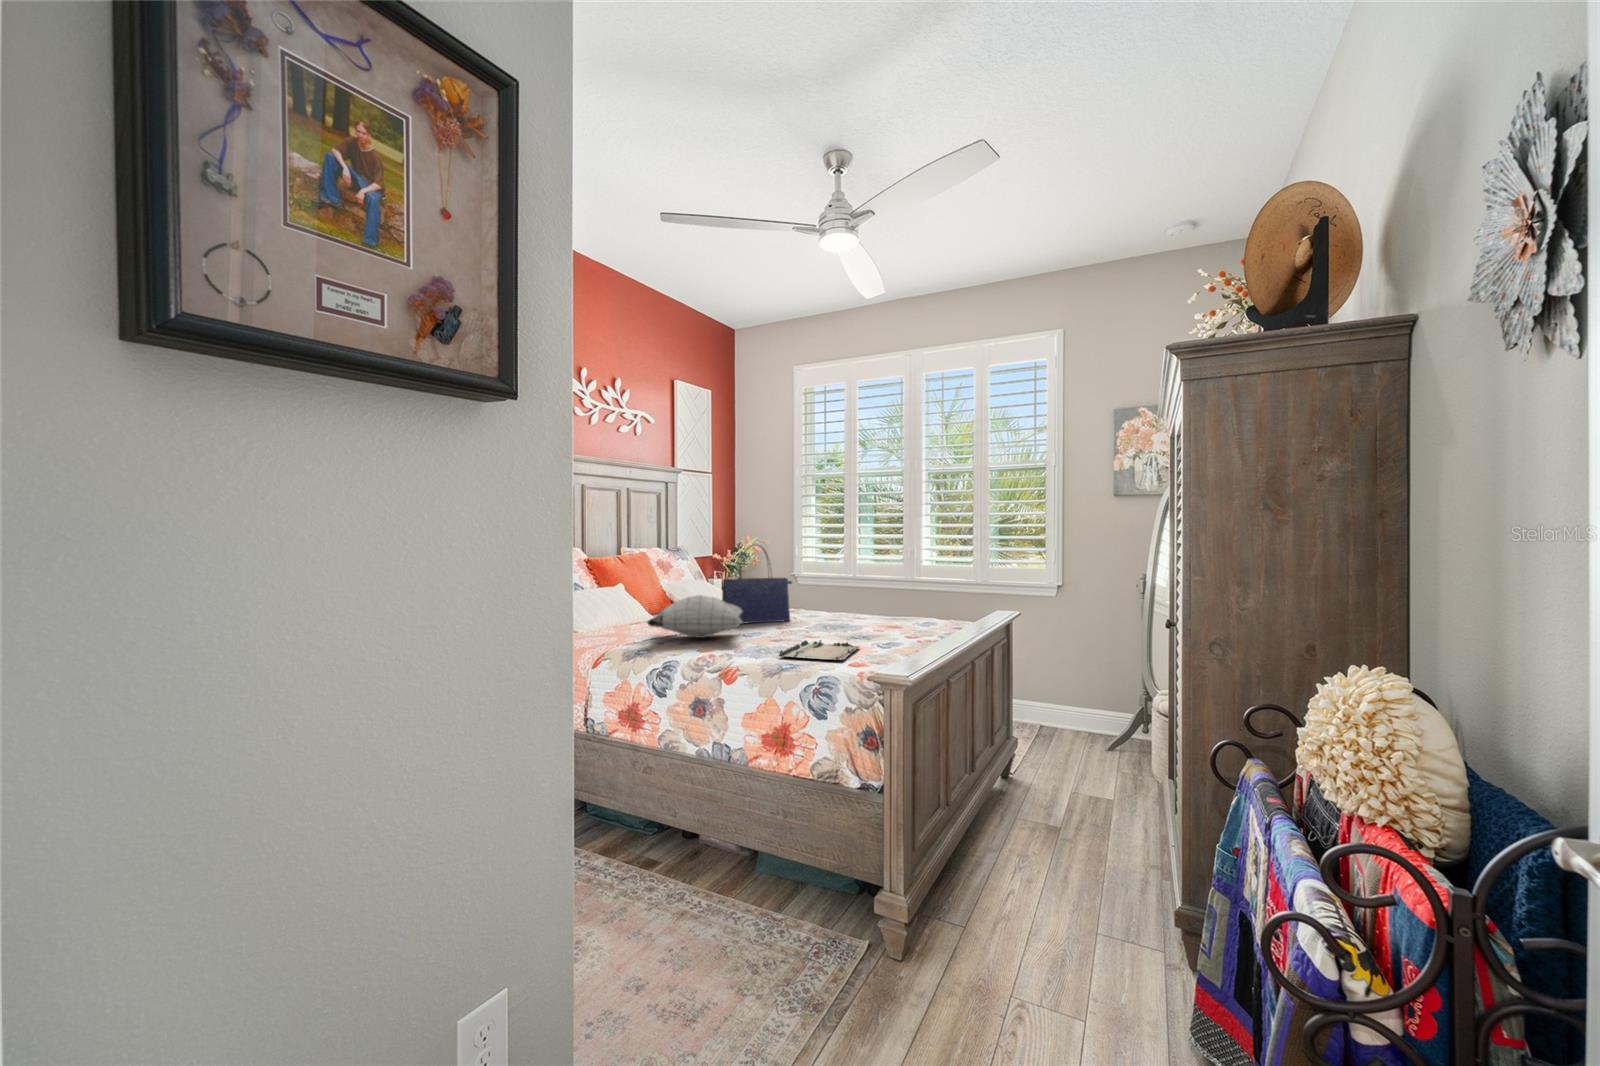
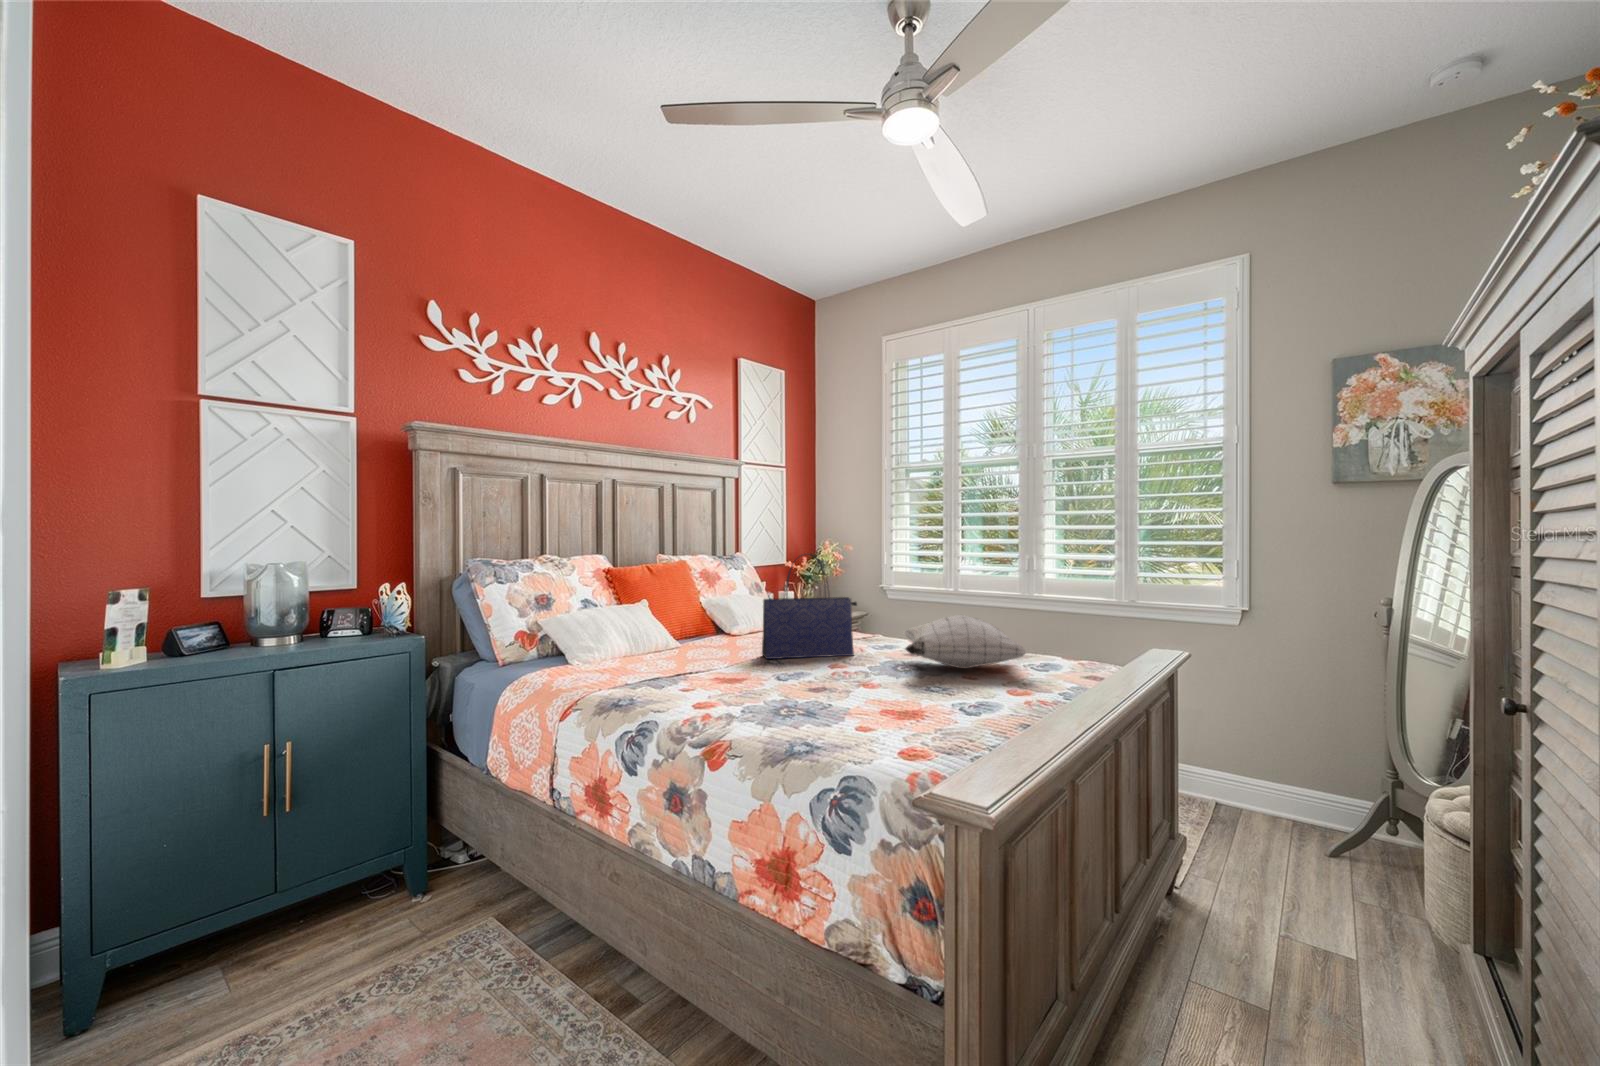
pillow: present [647,595,743,638] -> present [904,615,1027,668]
tray: present [779,640,859,660] -> none [797,696,930,743]

